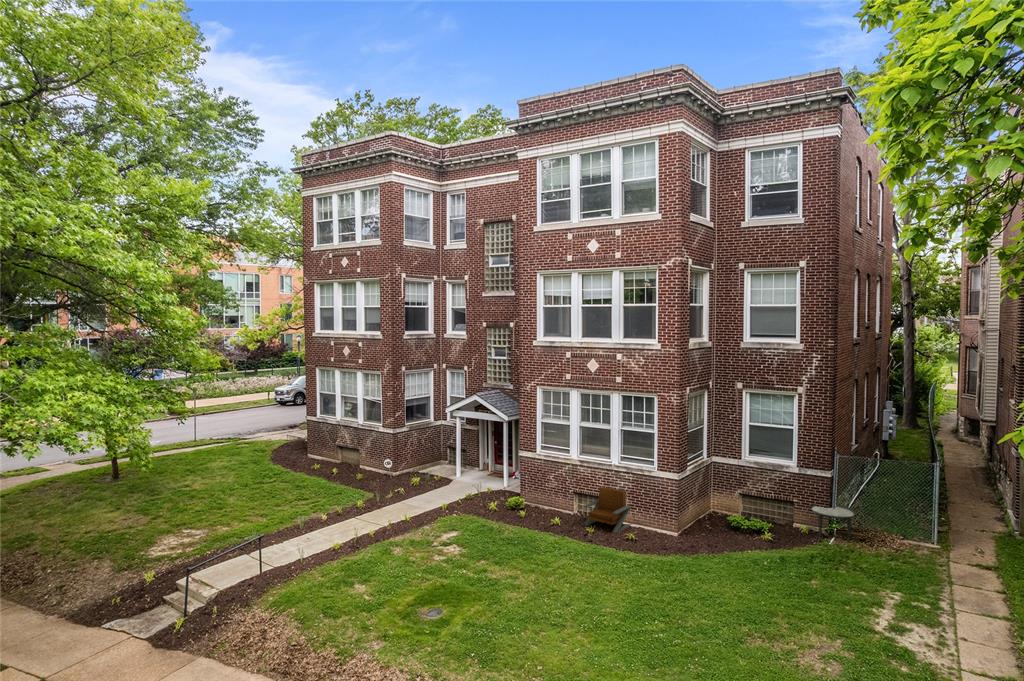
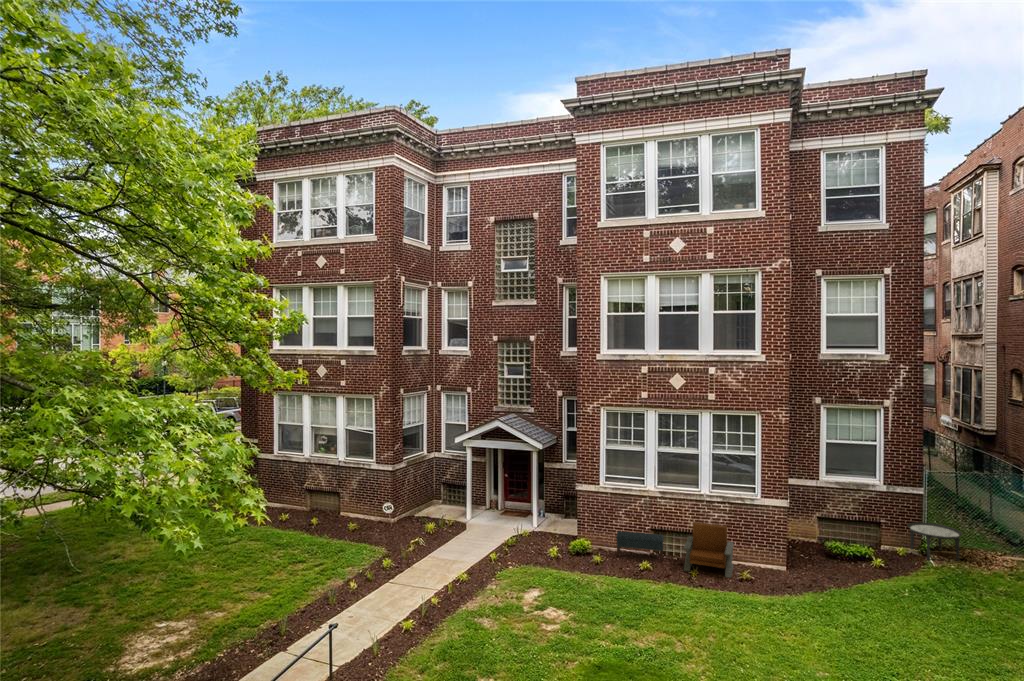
bench: none [541,491,582,517] -> present [616,531,664,561]

